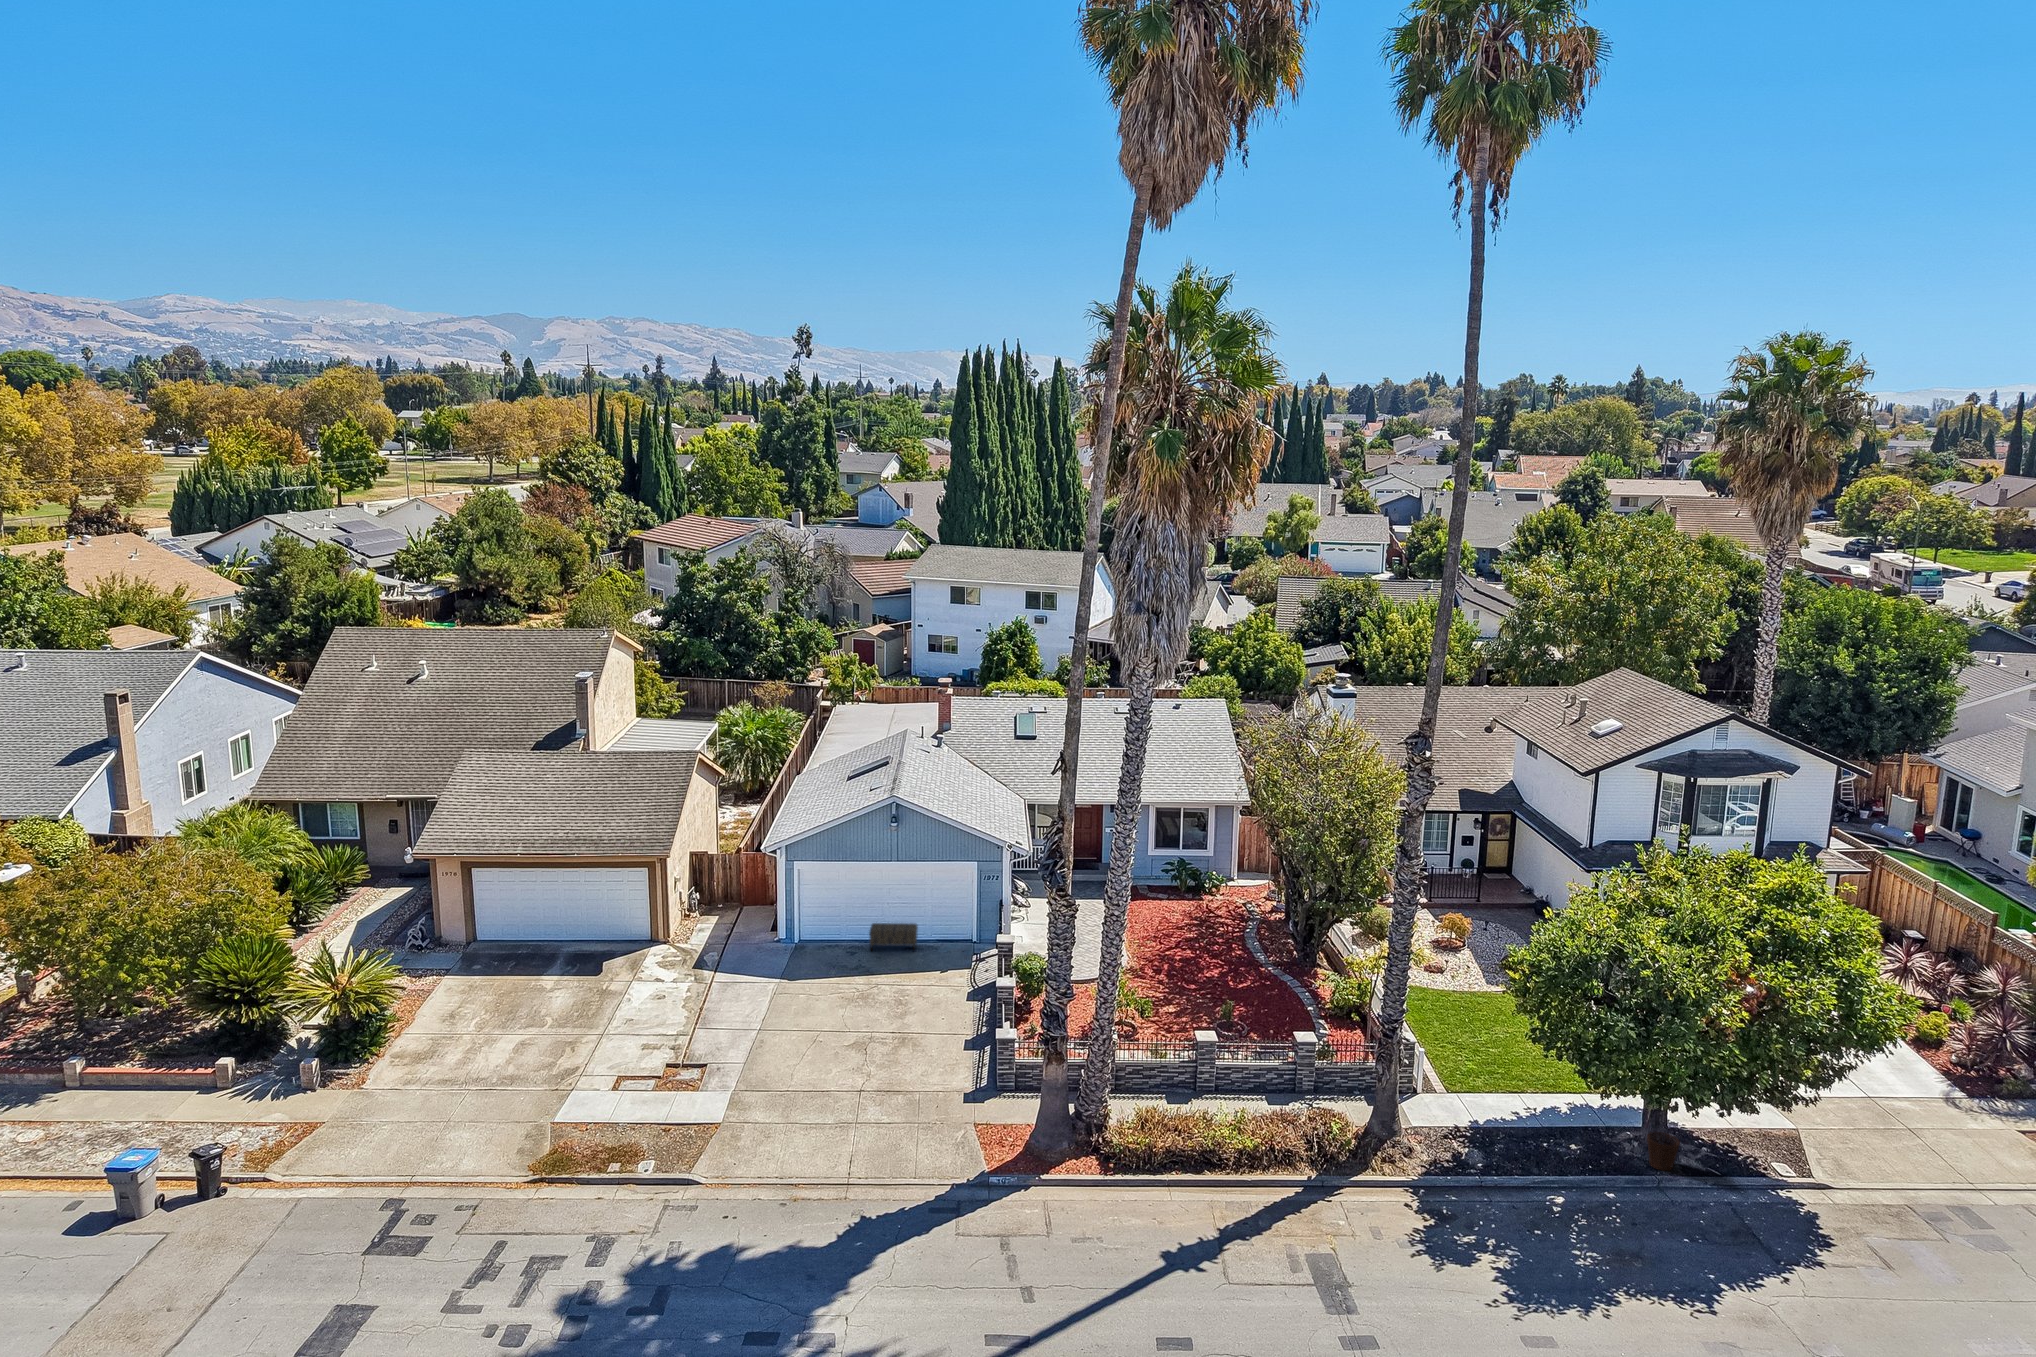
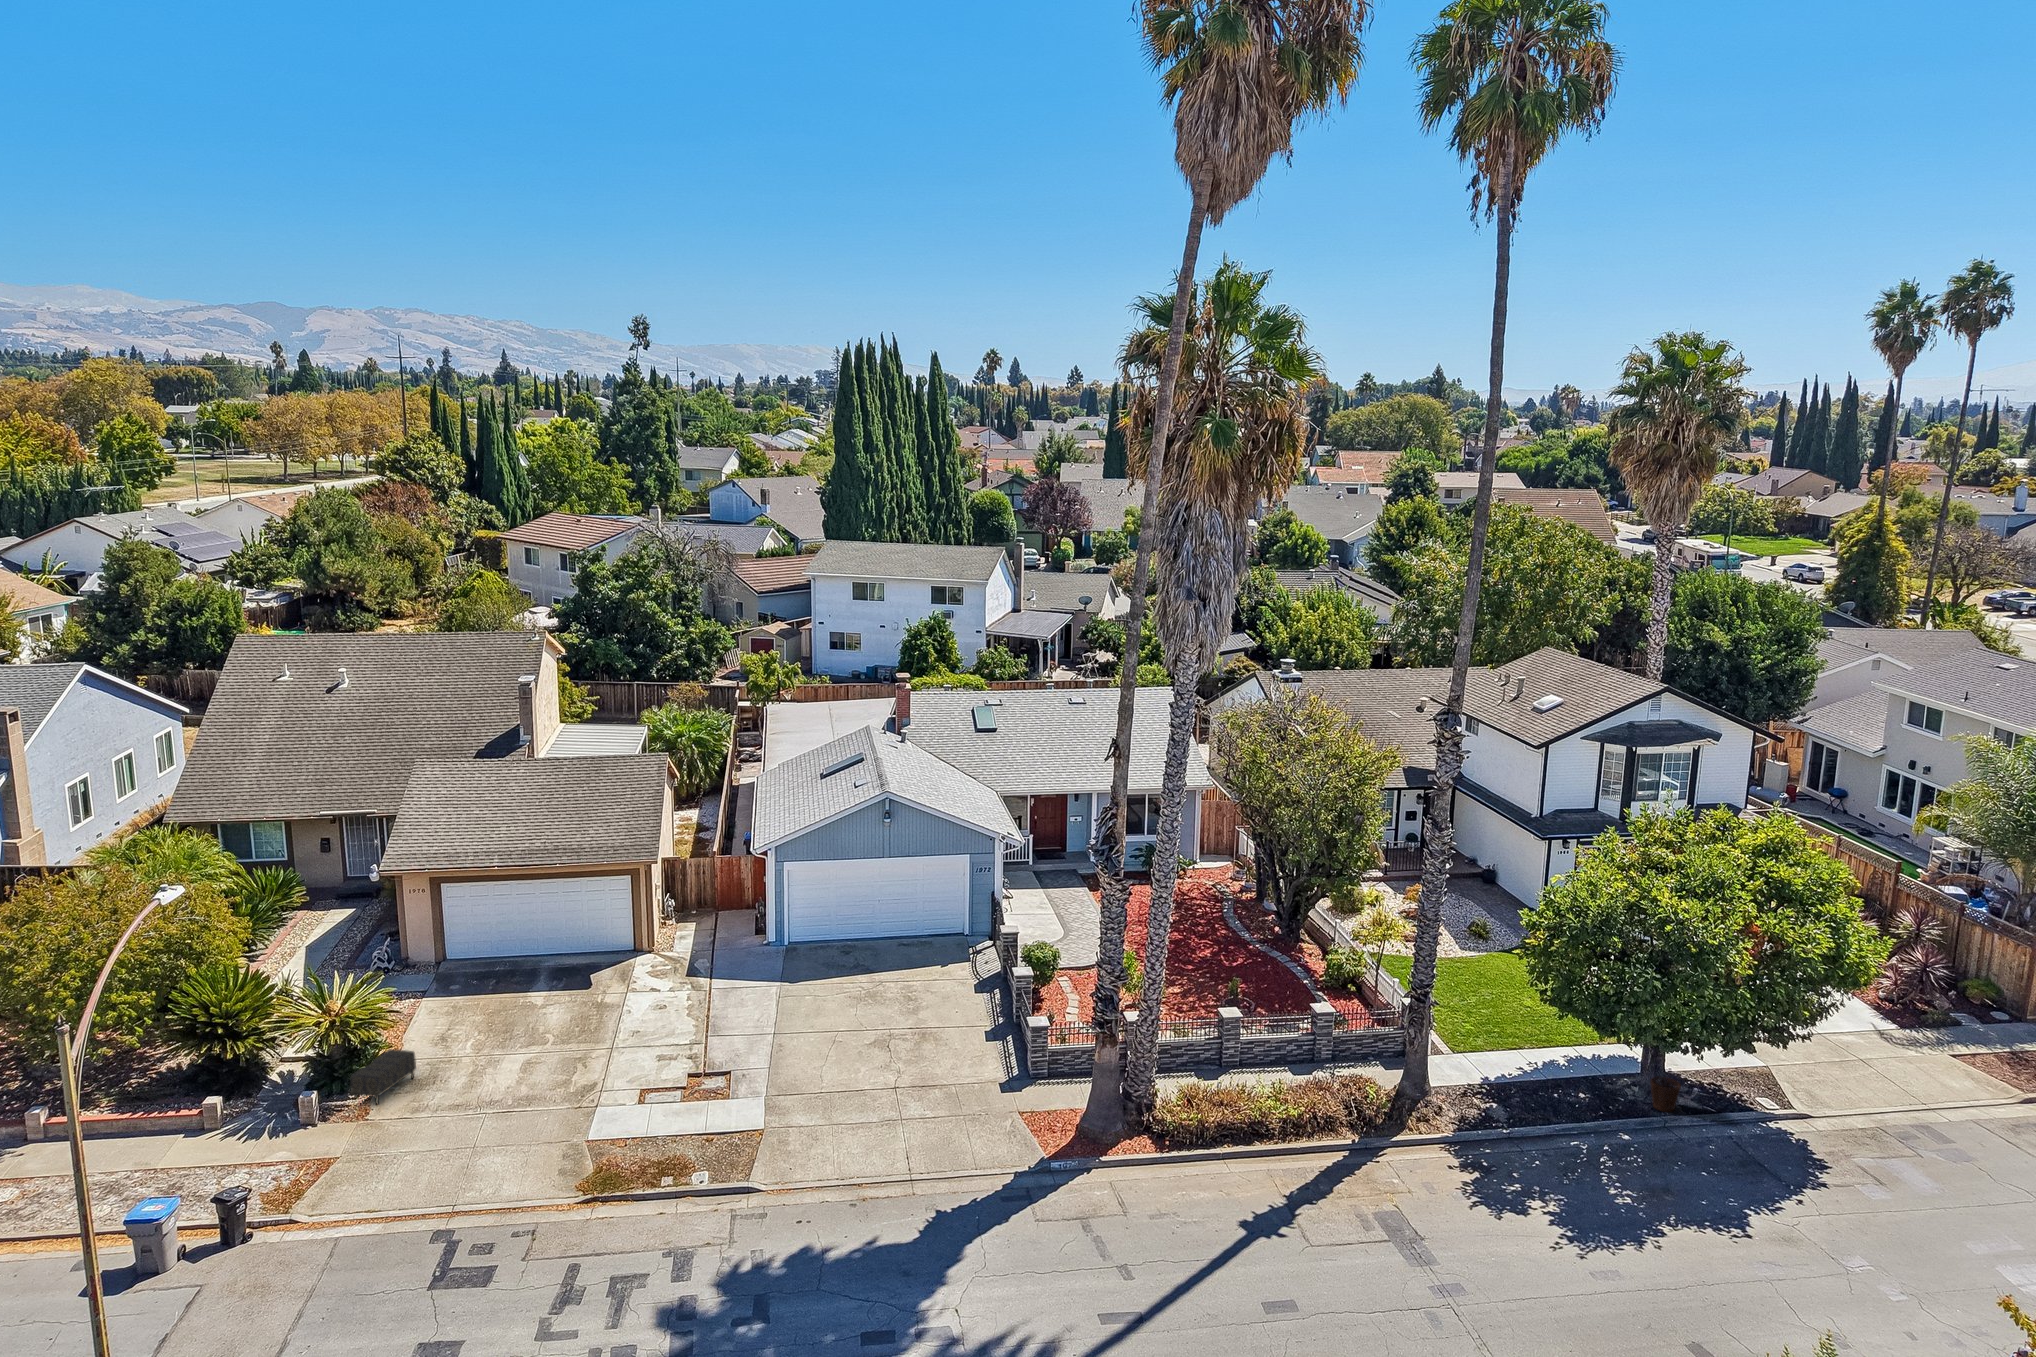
bench: present [869,923,918,950] -> present [350,1049,416,1104]

